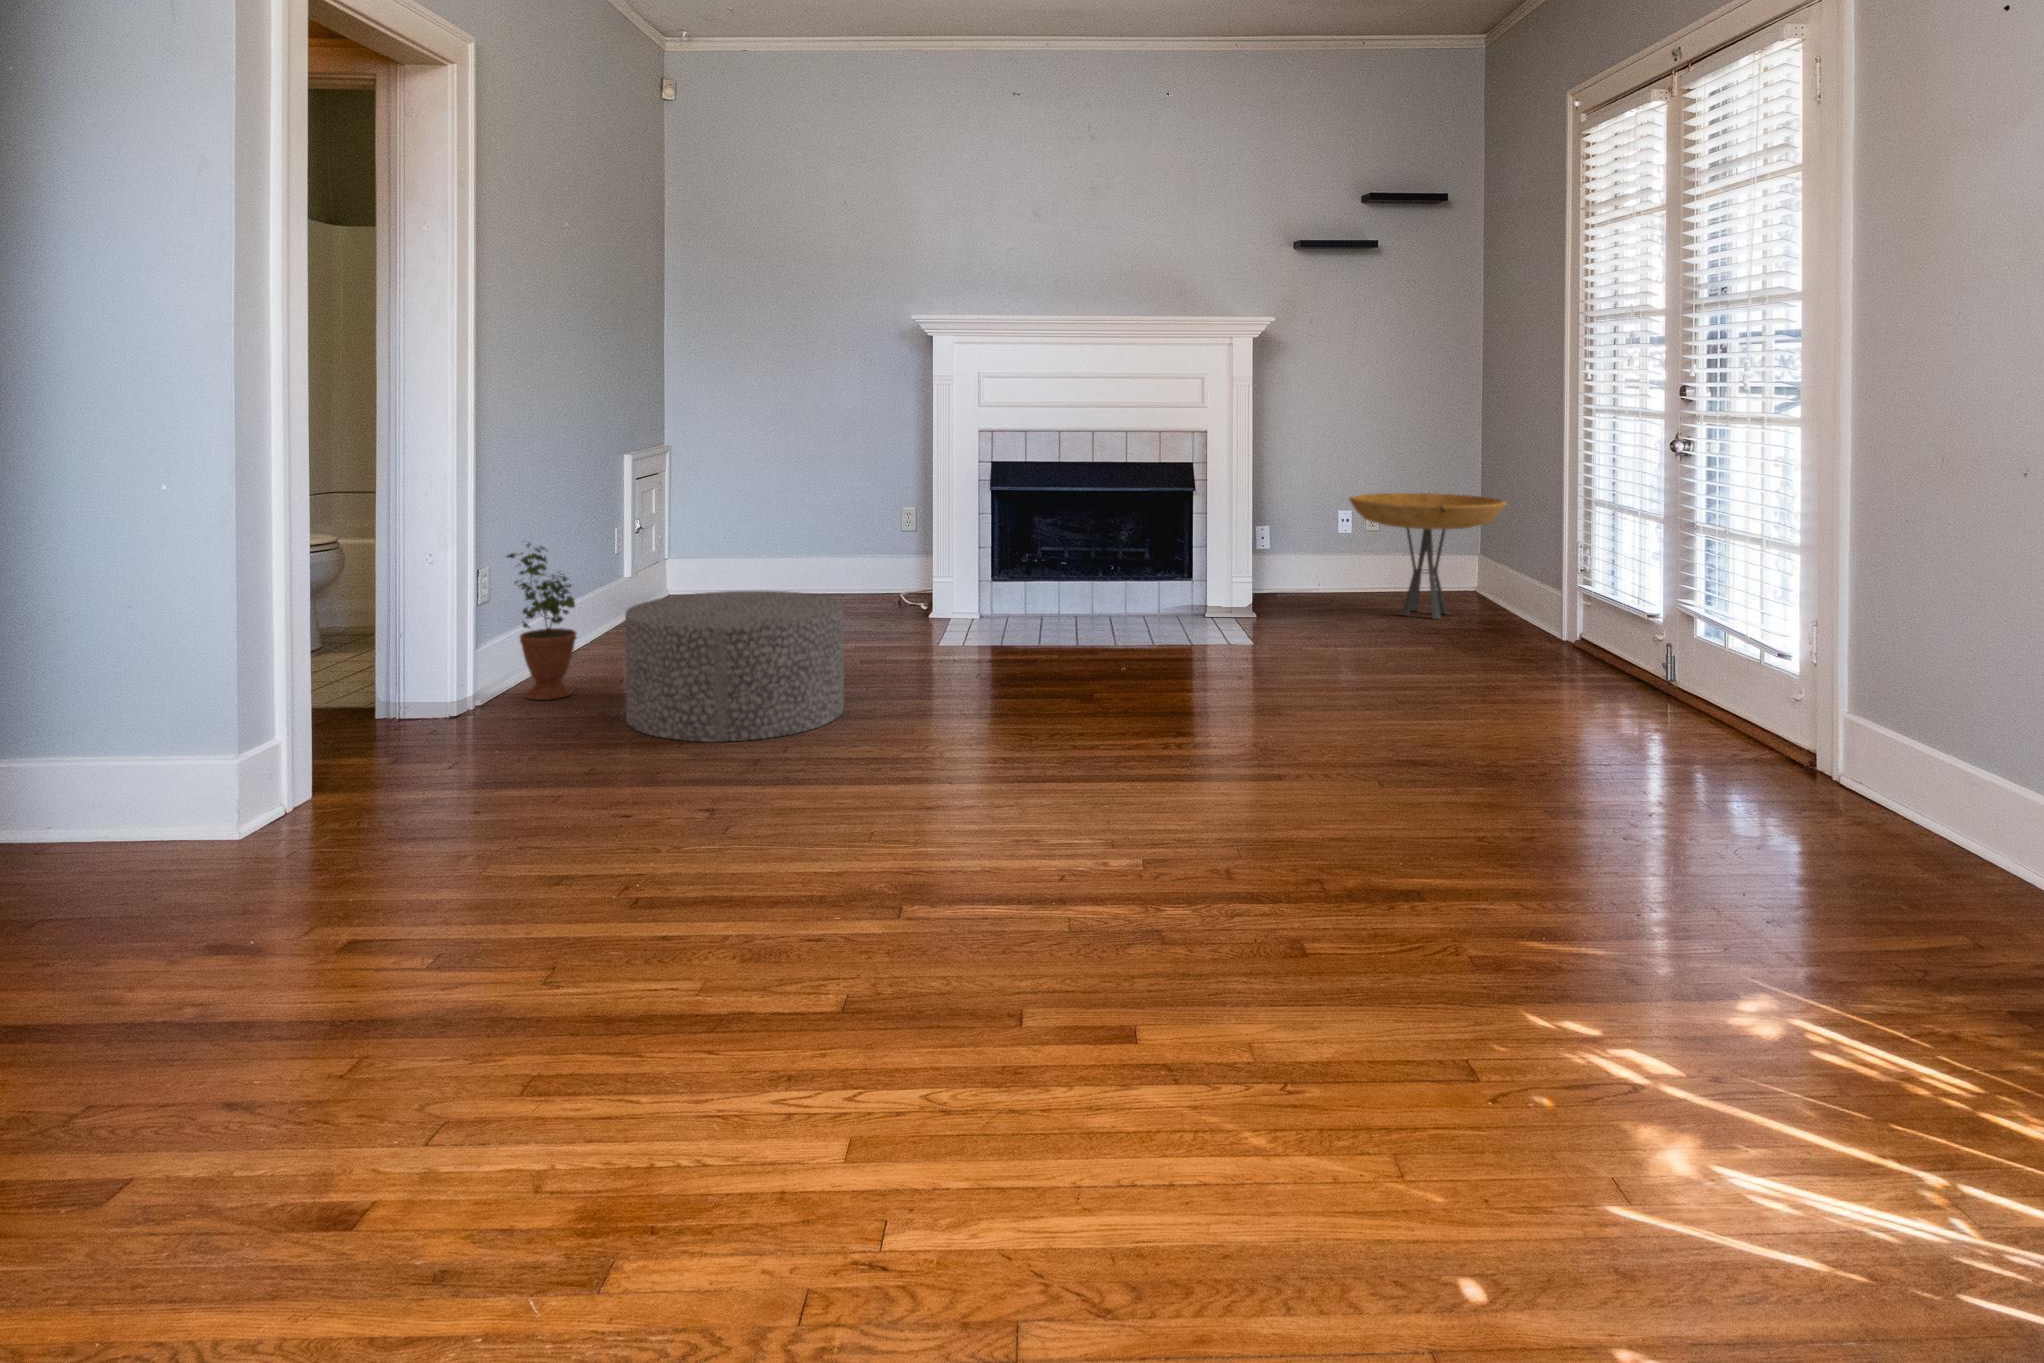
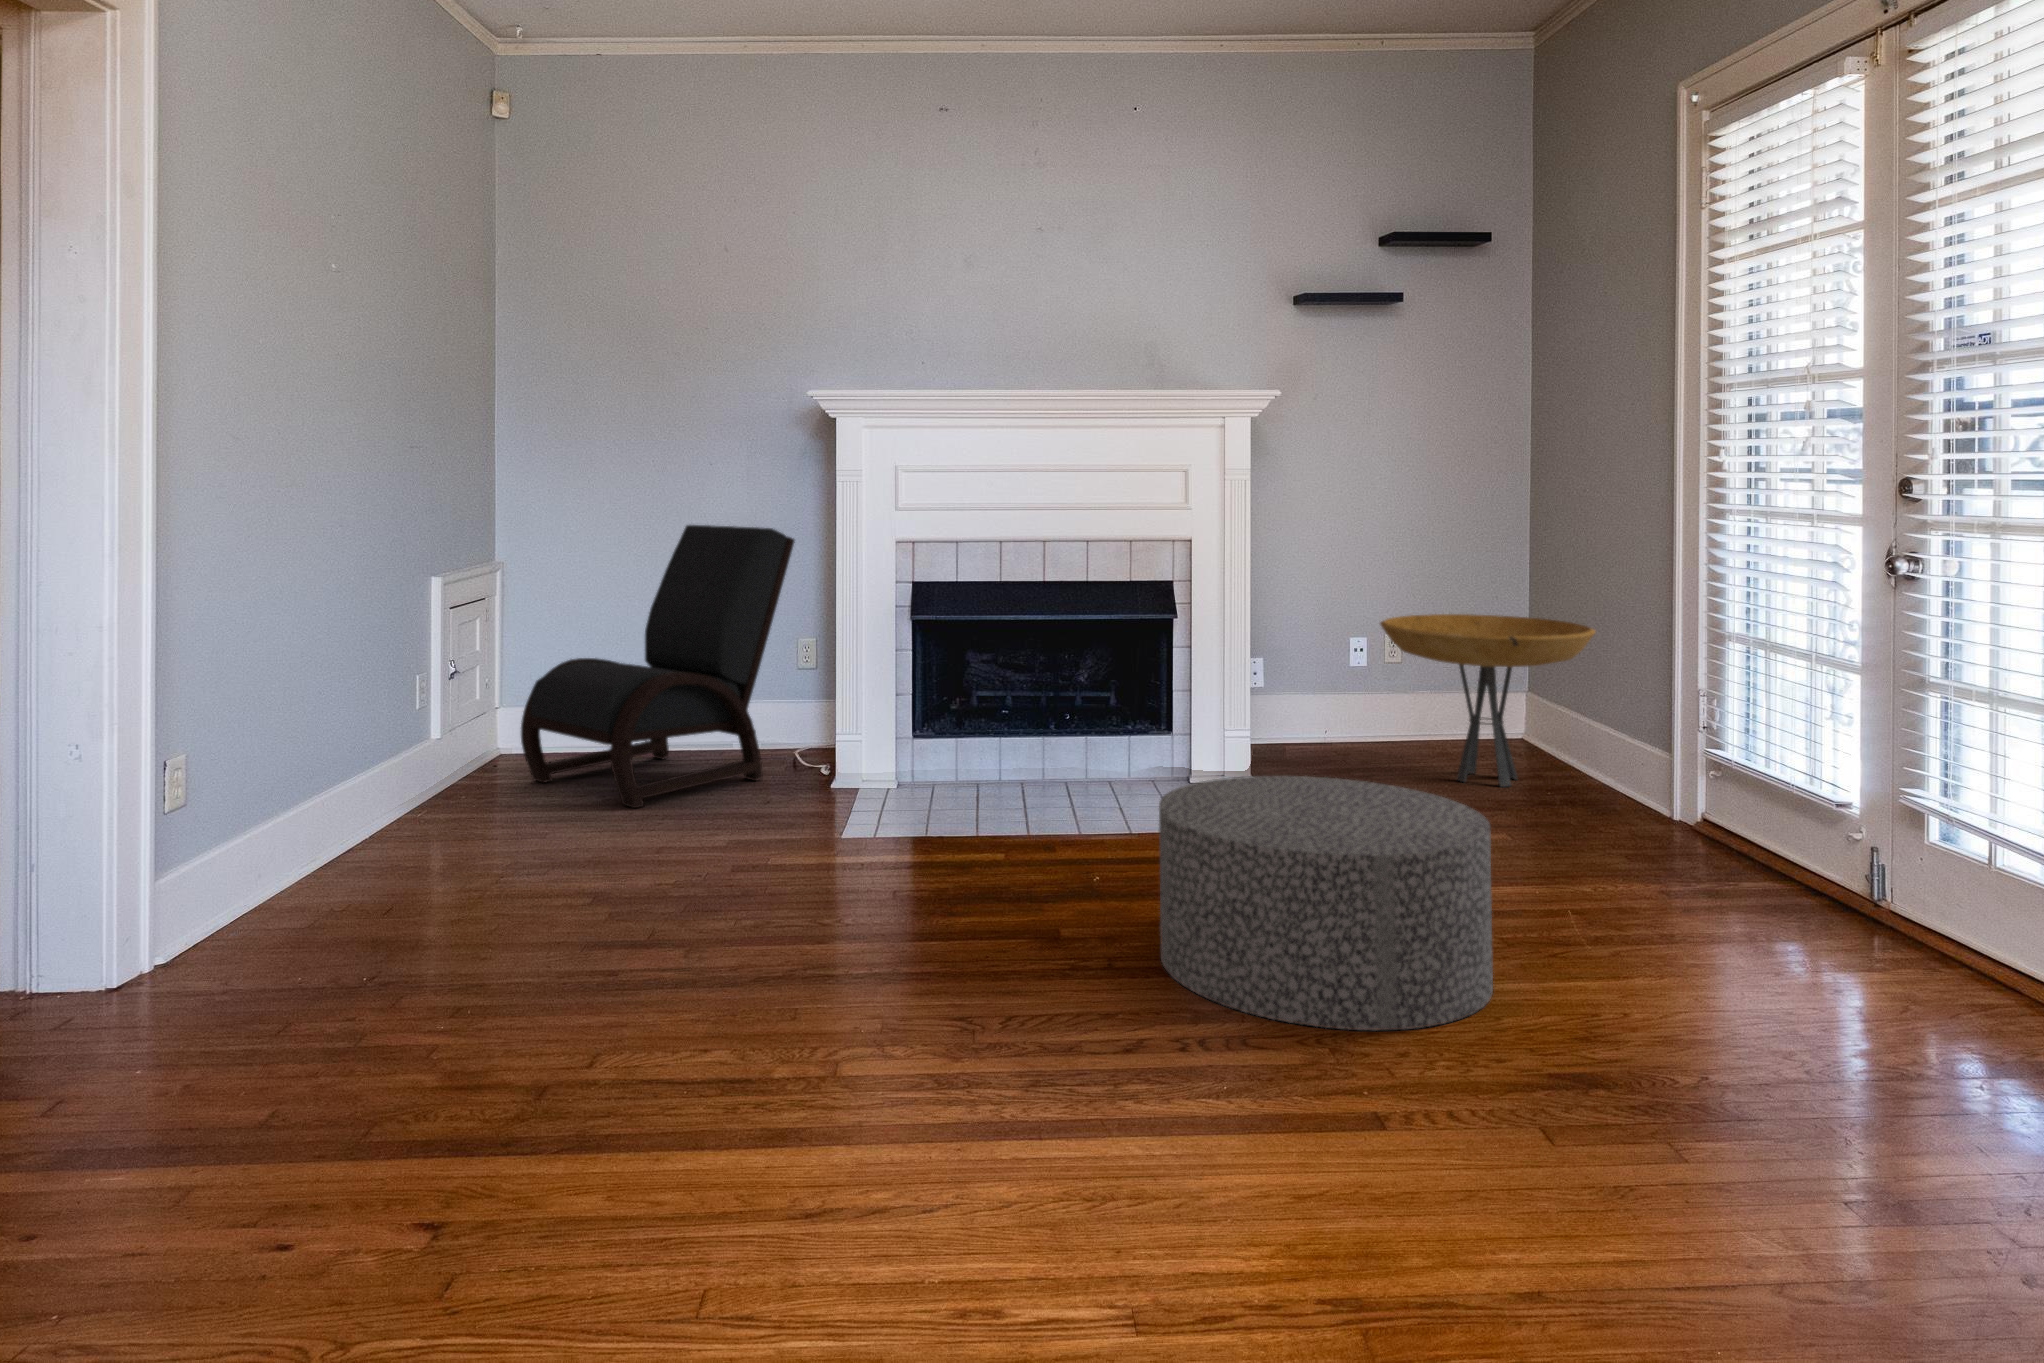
lounge chair: none [697,422,905,630] -> present [521,525,795,808]
potted plant: present [507,543,577,700] -> none [229,705,328,937]
ottoman: present [625,591,844,742] -> present [1159,776,1493,1031]

